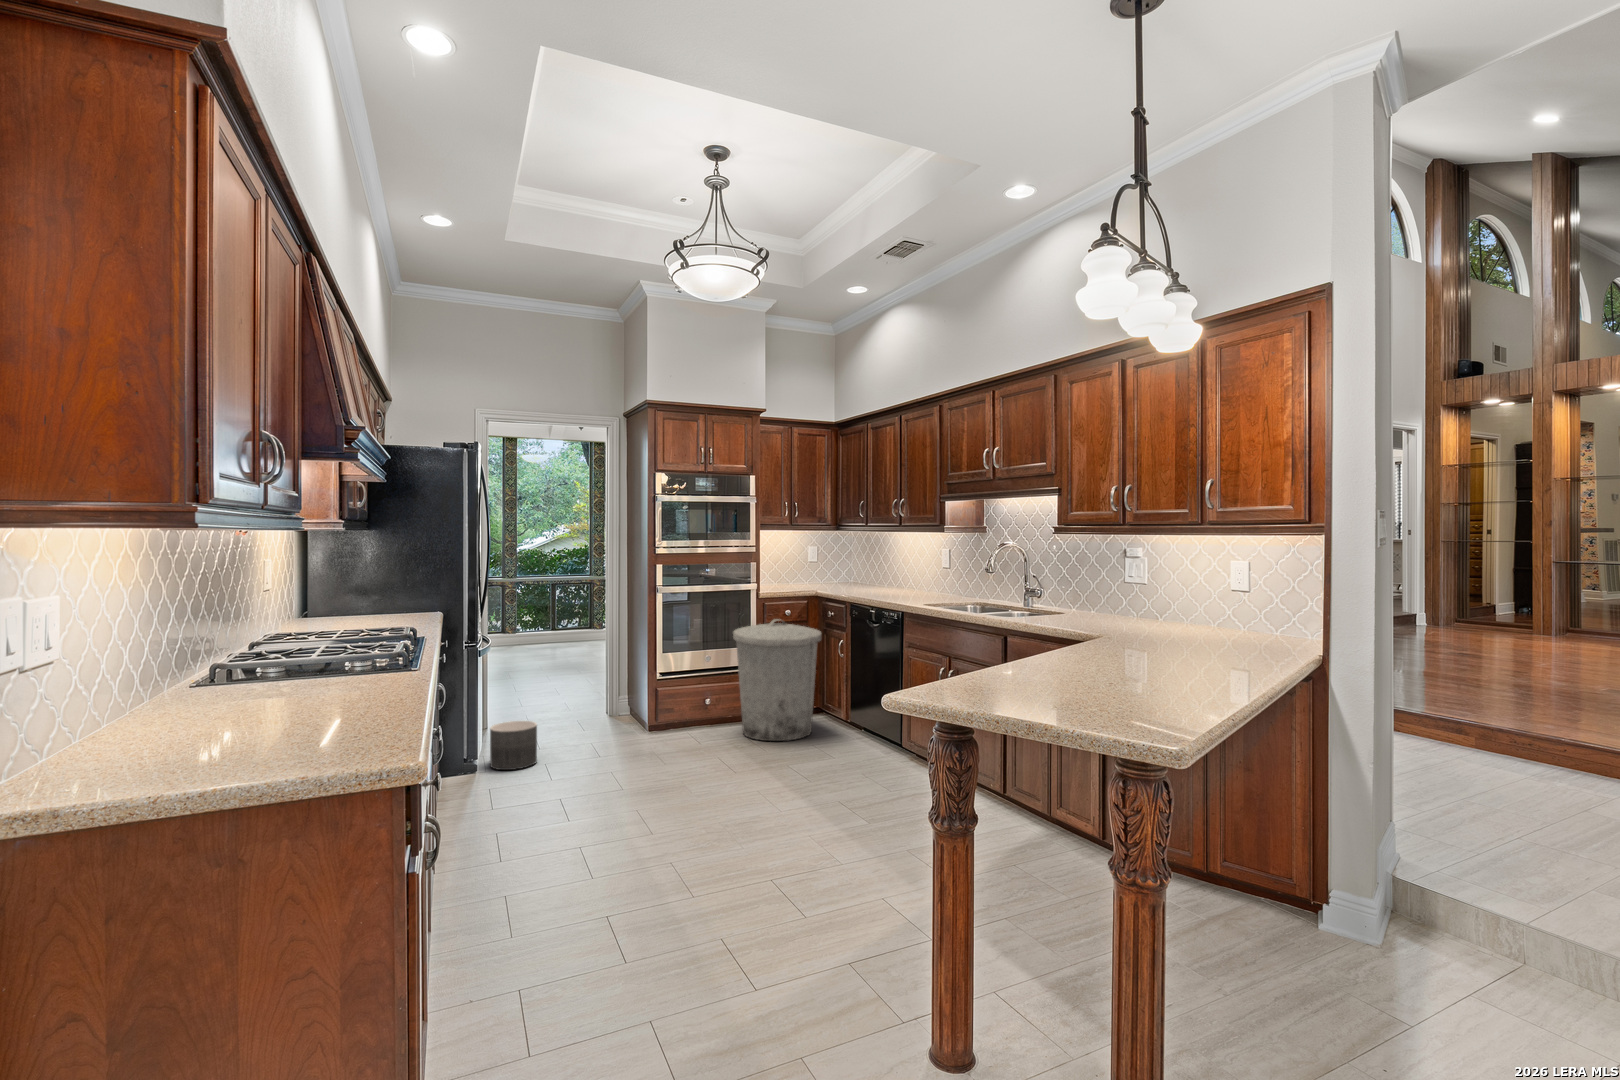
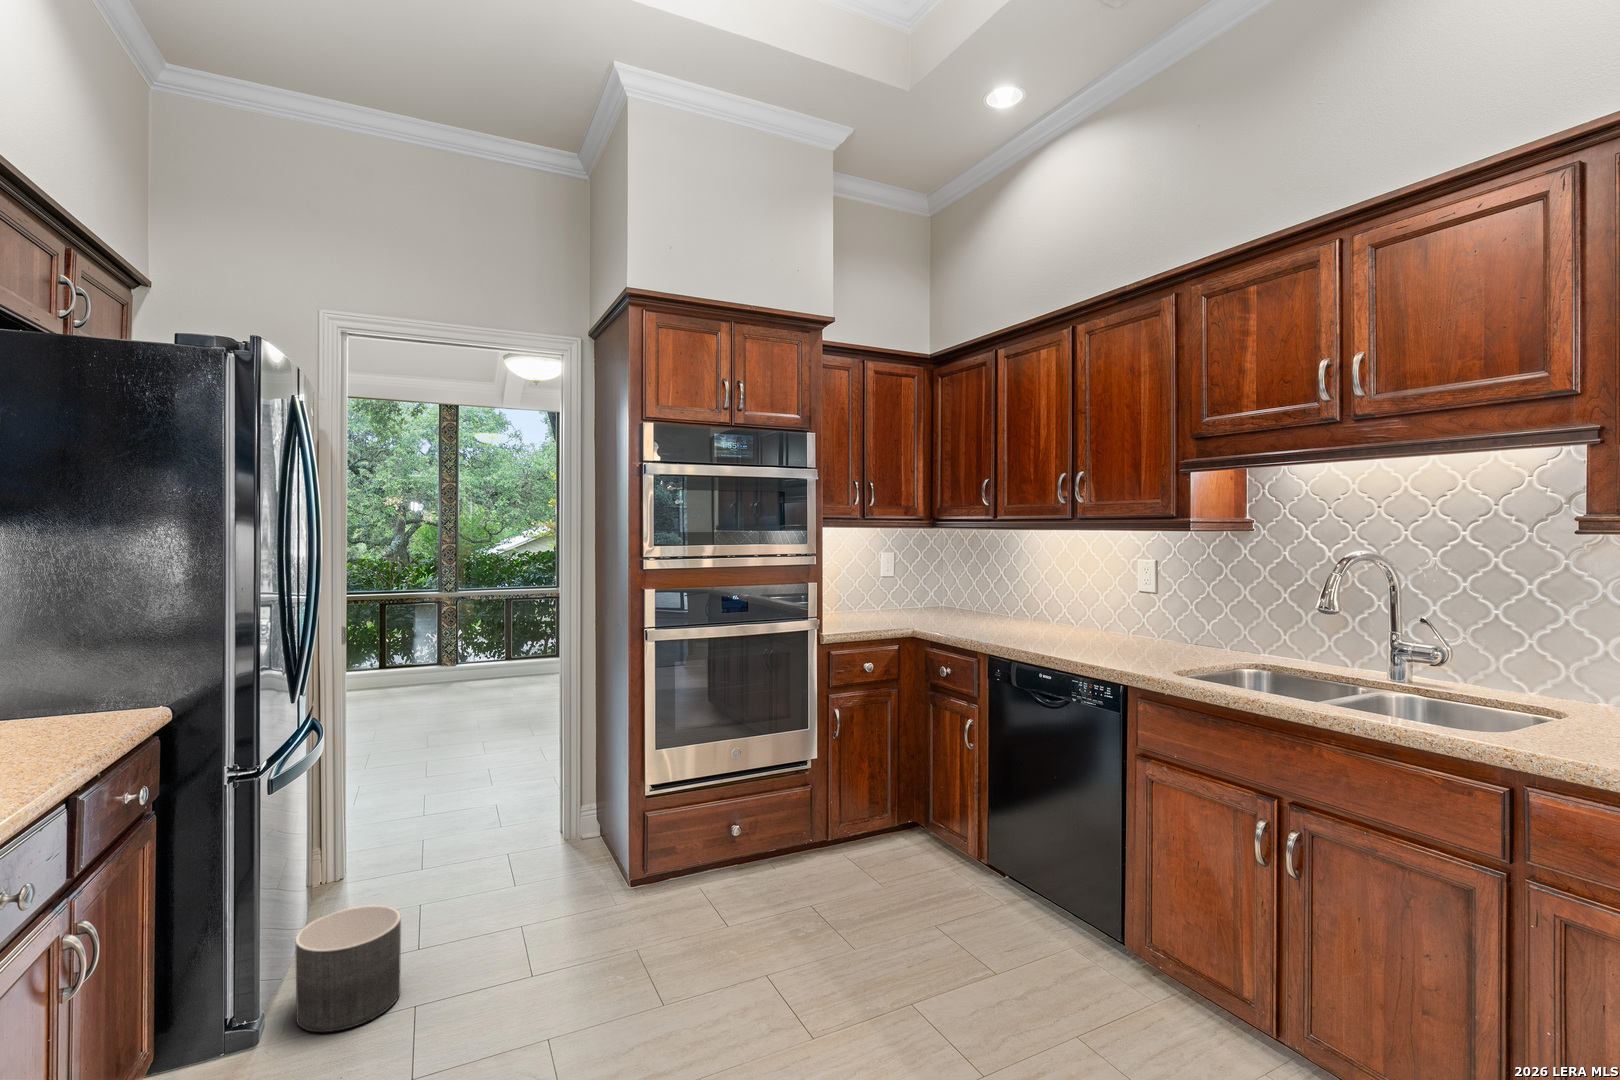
trash can: present [733,619,821,741] -> none [783,687,942,921]

